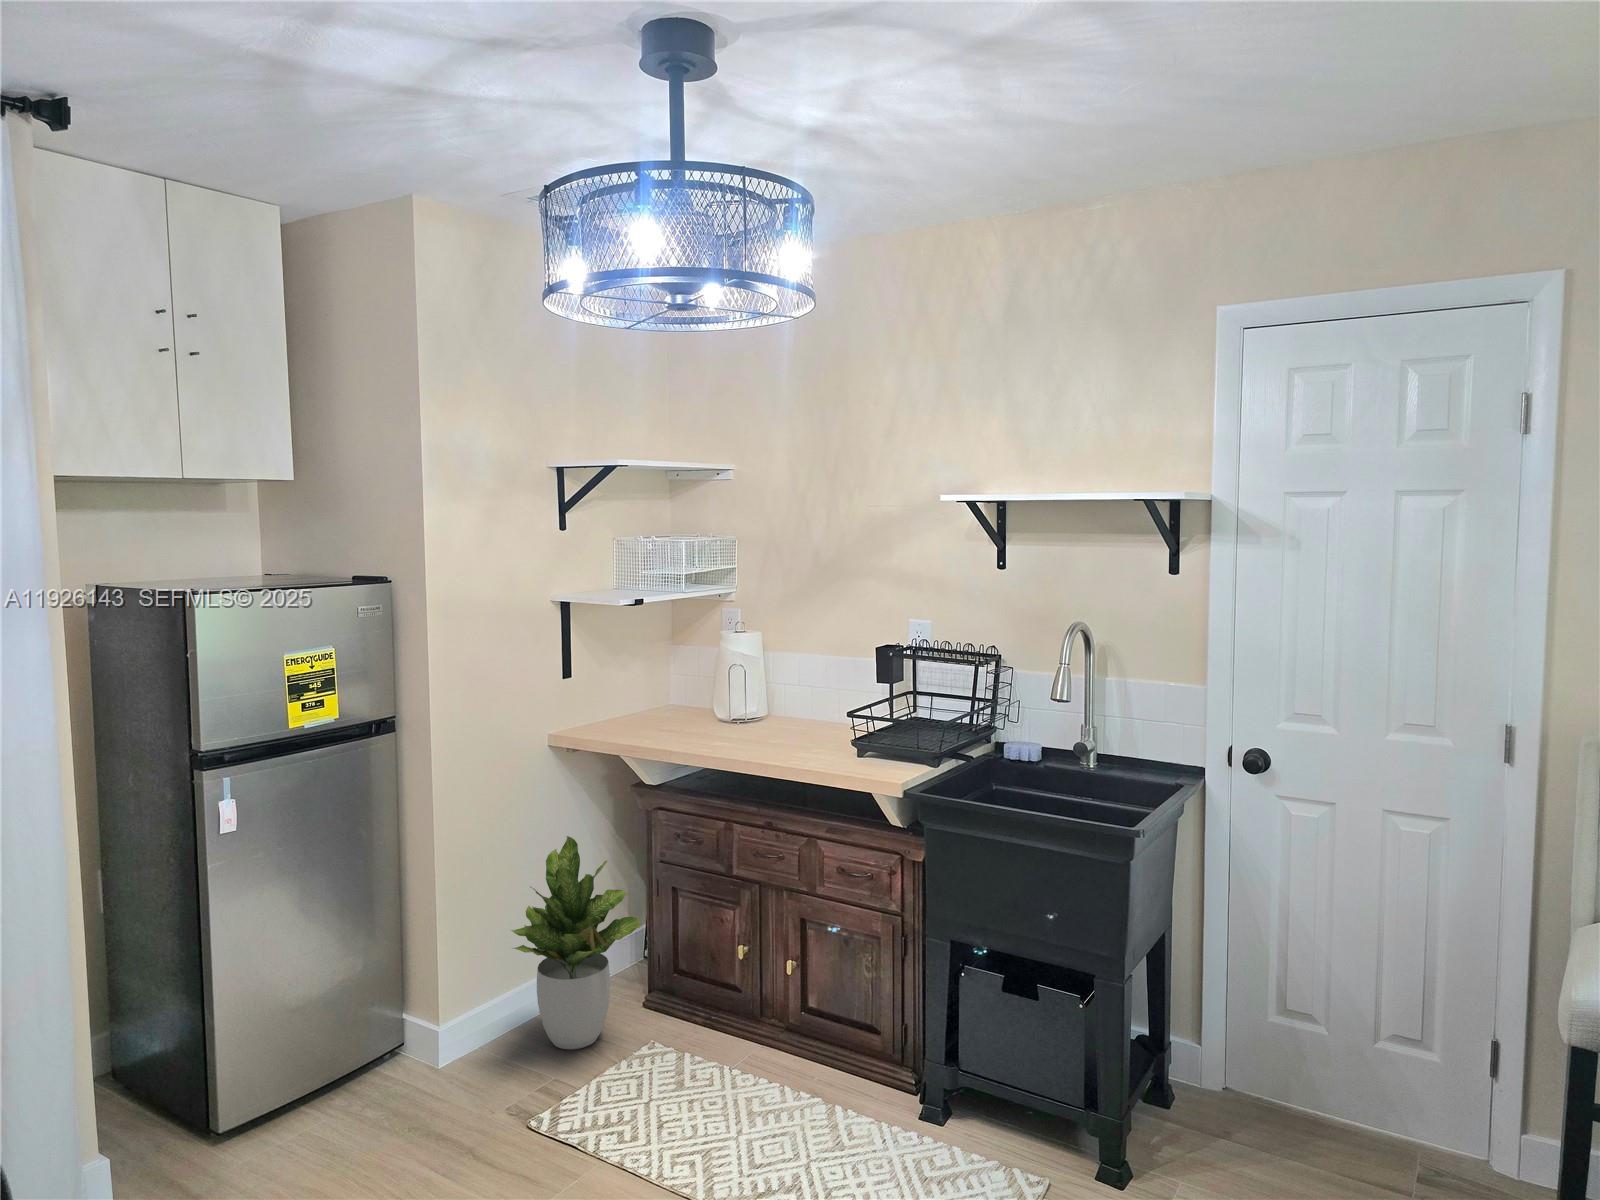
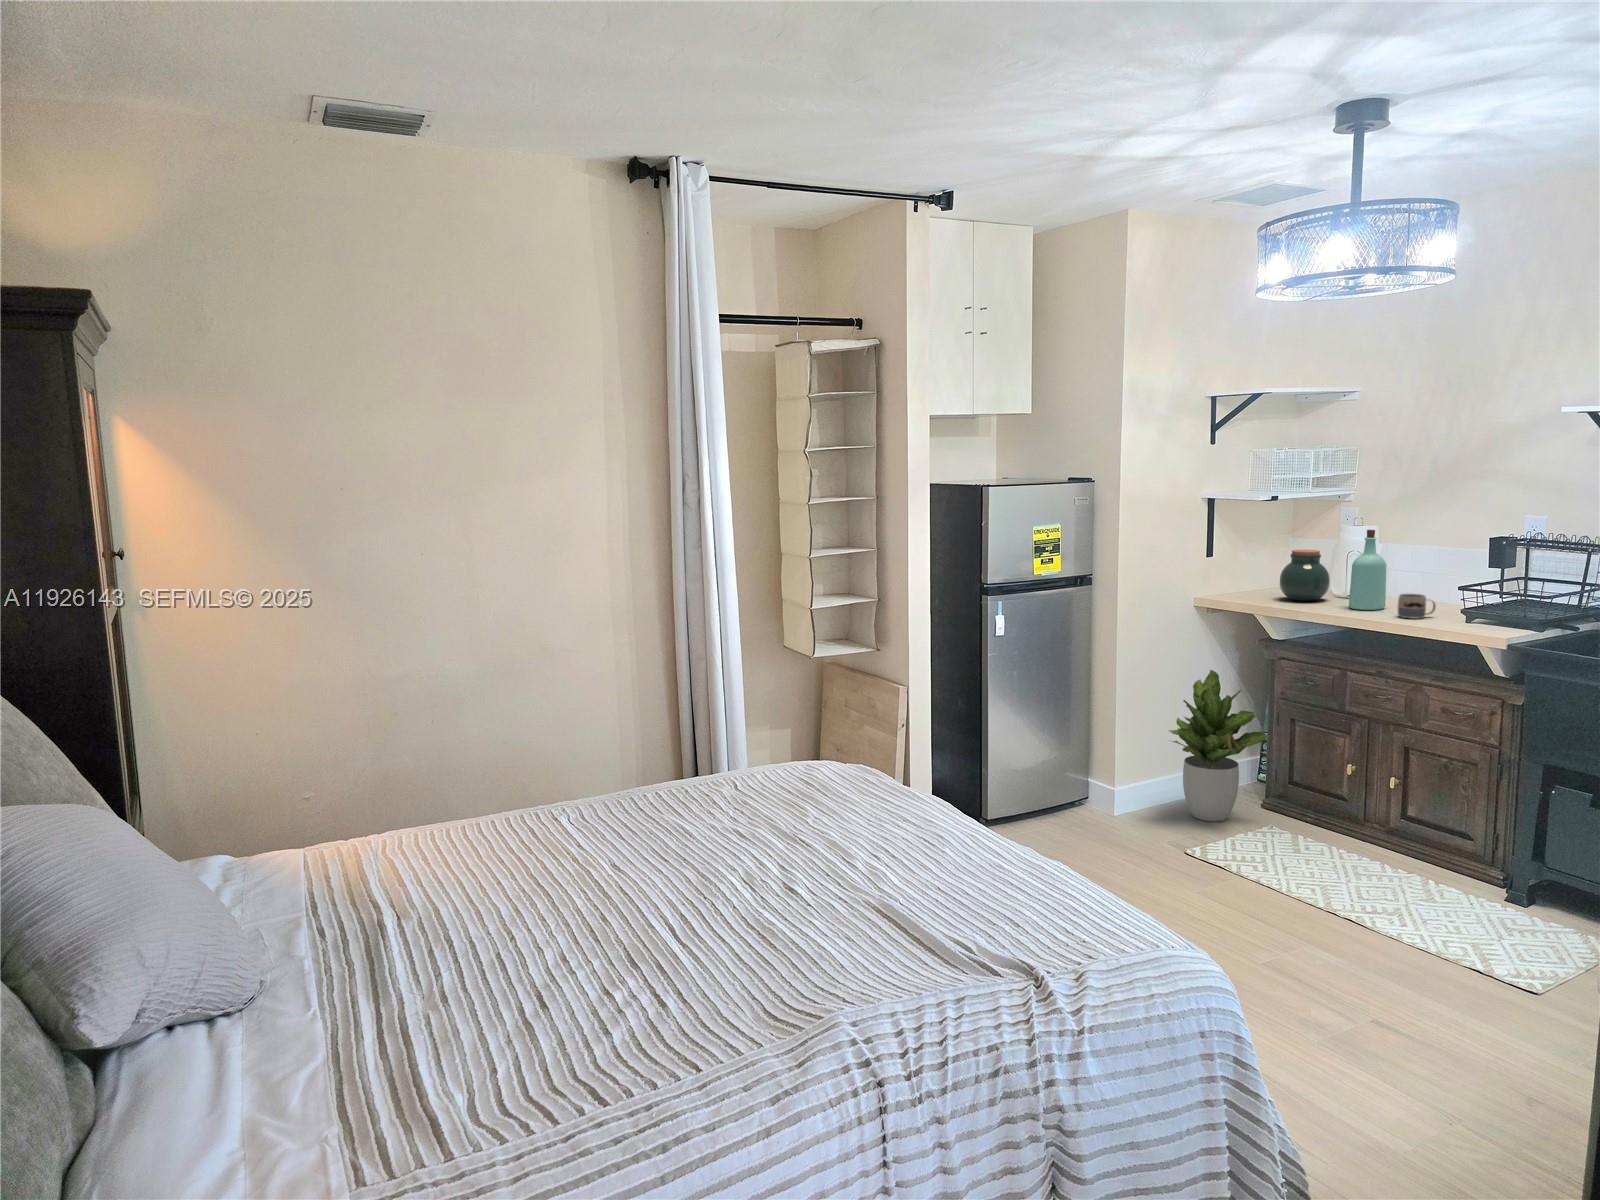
bottle: none [730,641,771,745] -> present [1349,530,1386,610]
jar: none [651,665,709,732] -> present [1280,550,1330,601]
mug: none [783,723,825,756] -> present [1398,594,1436,619]

